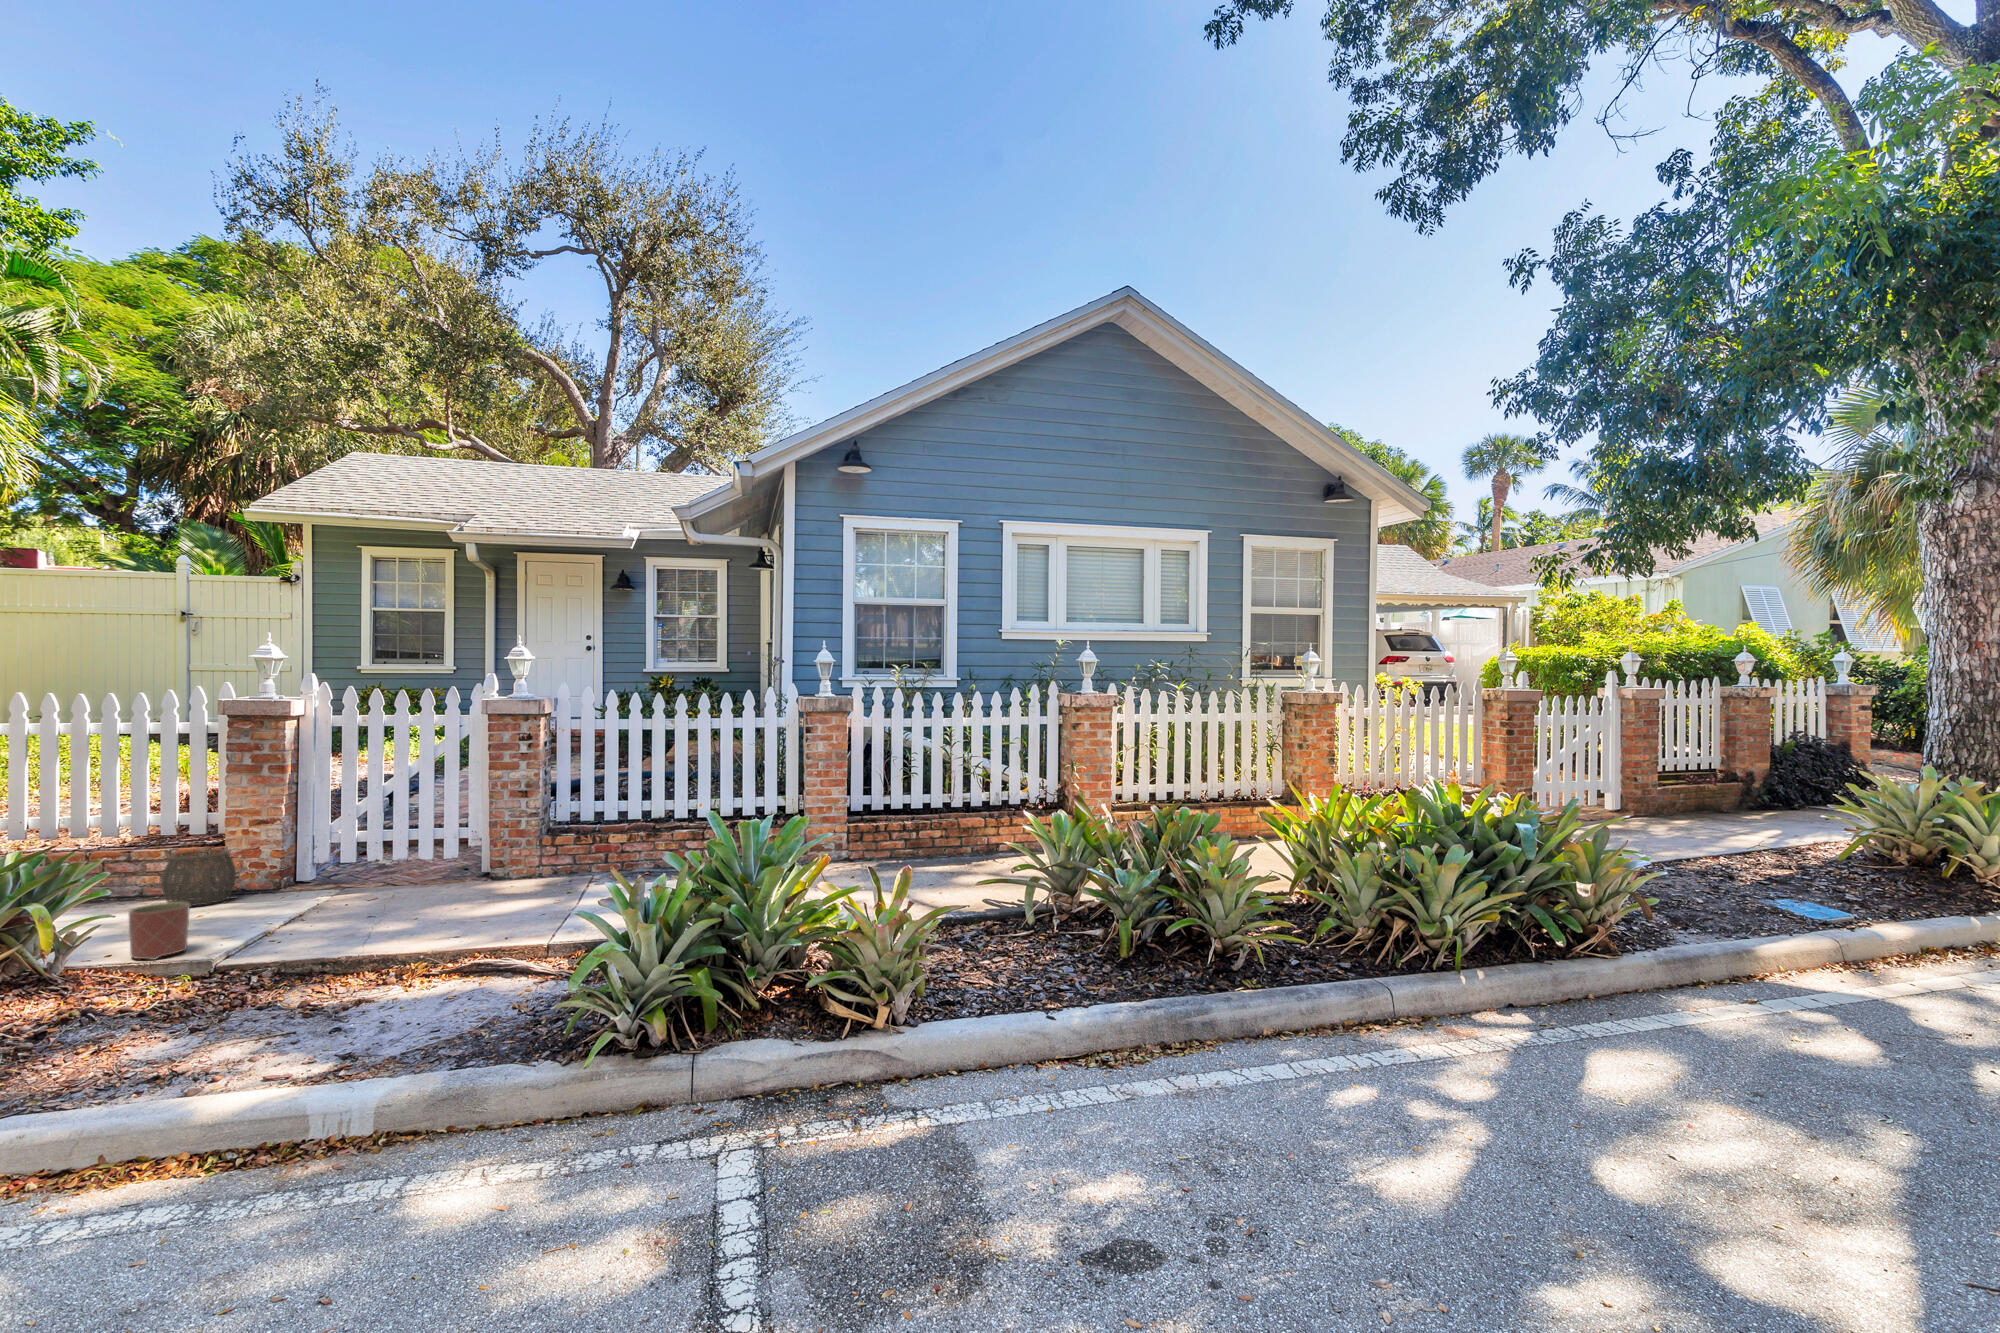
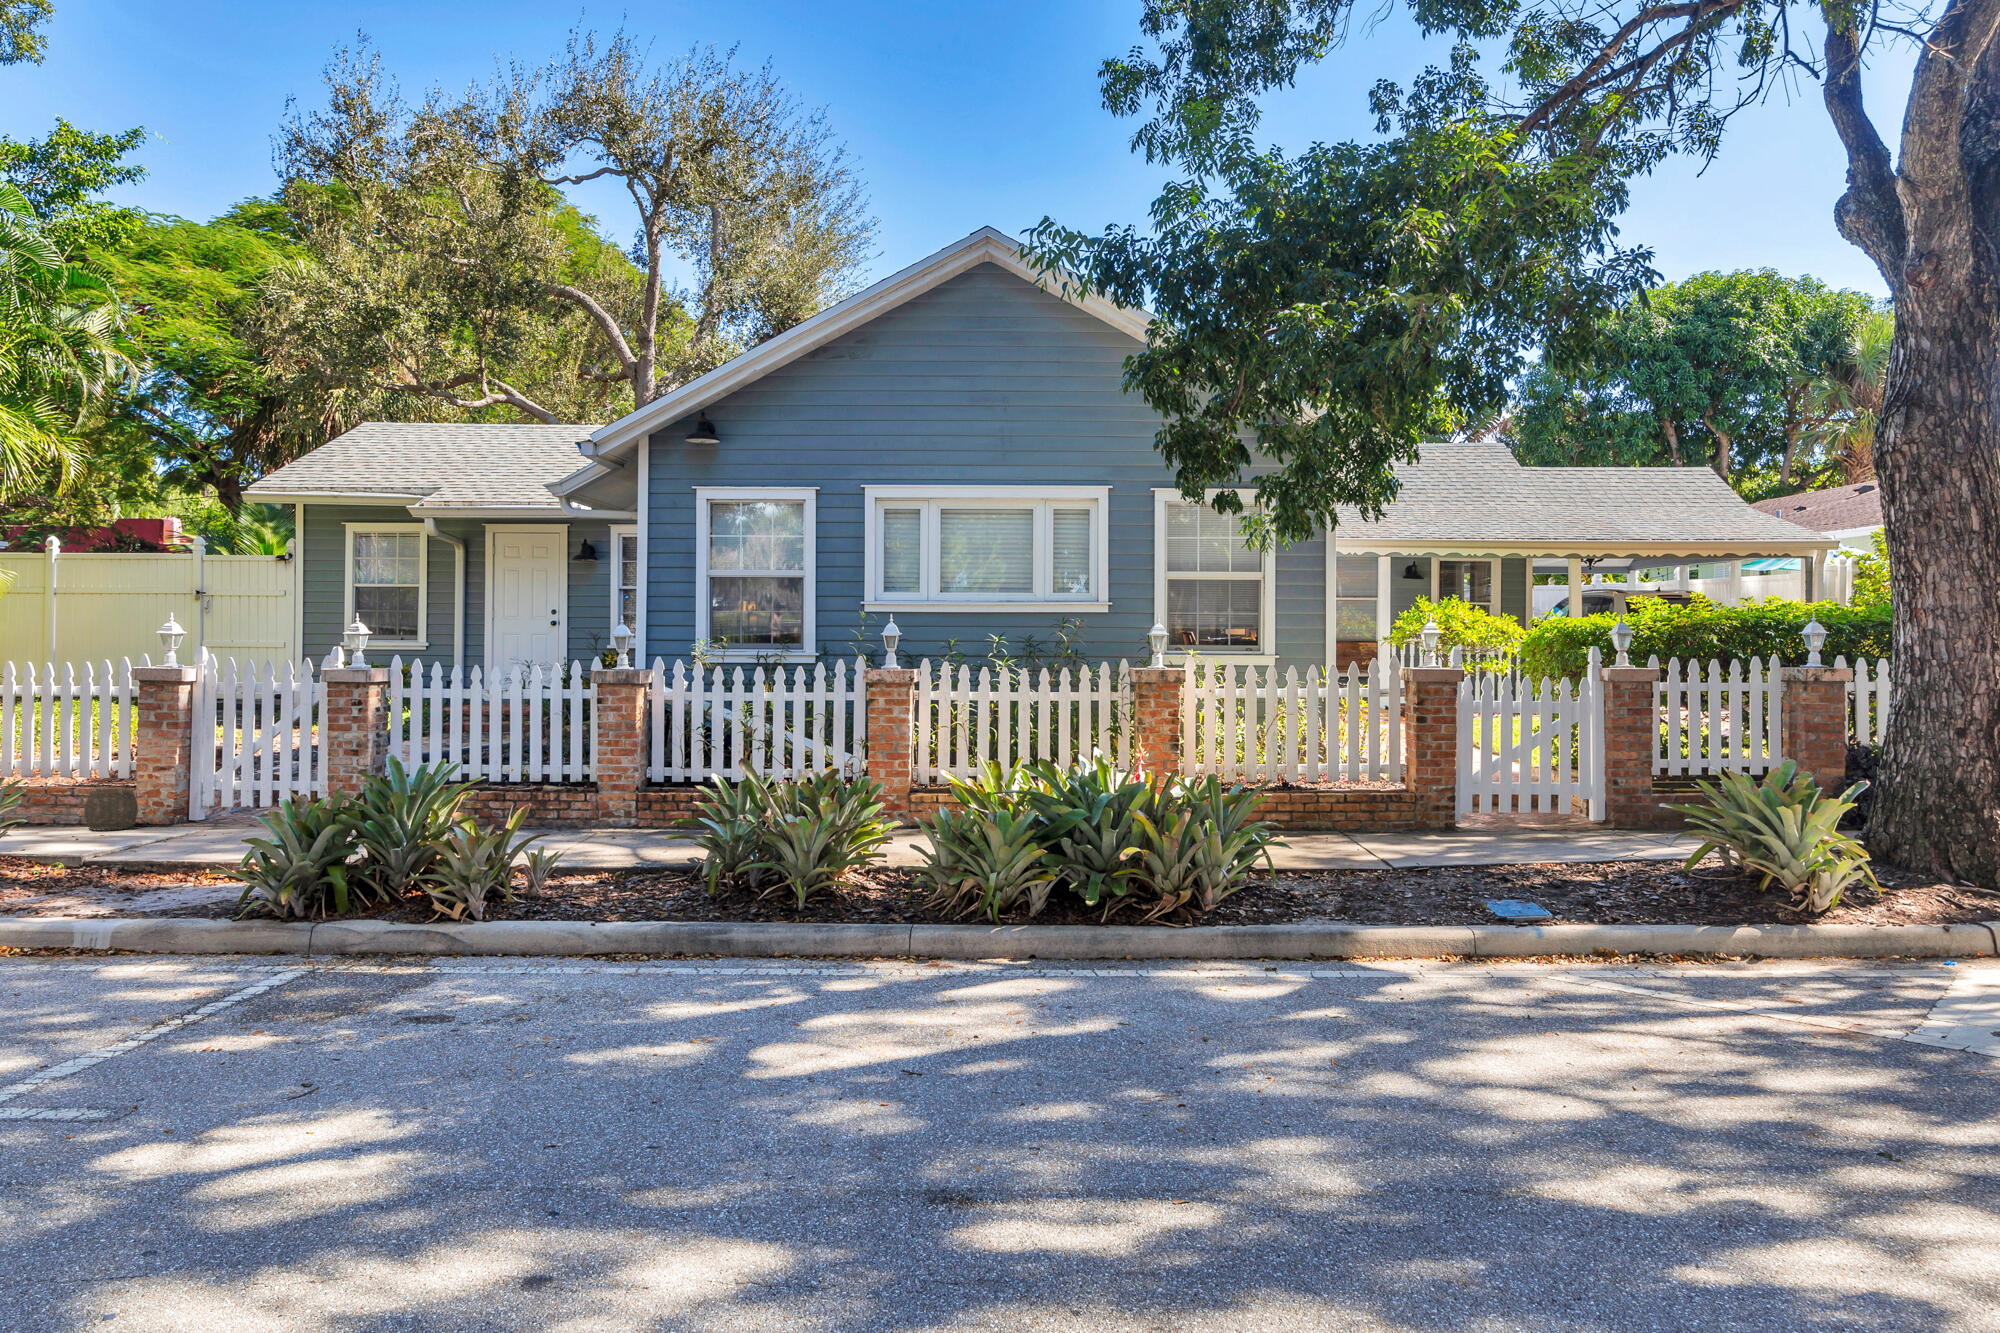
planter: present [128,902,190,960] -> none [37,818,79,856]

